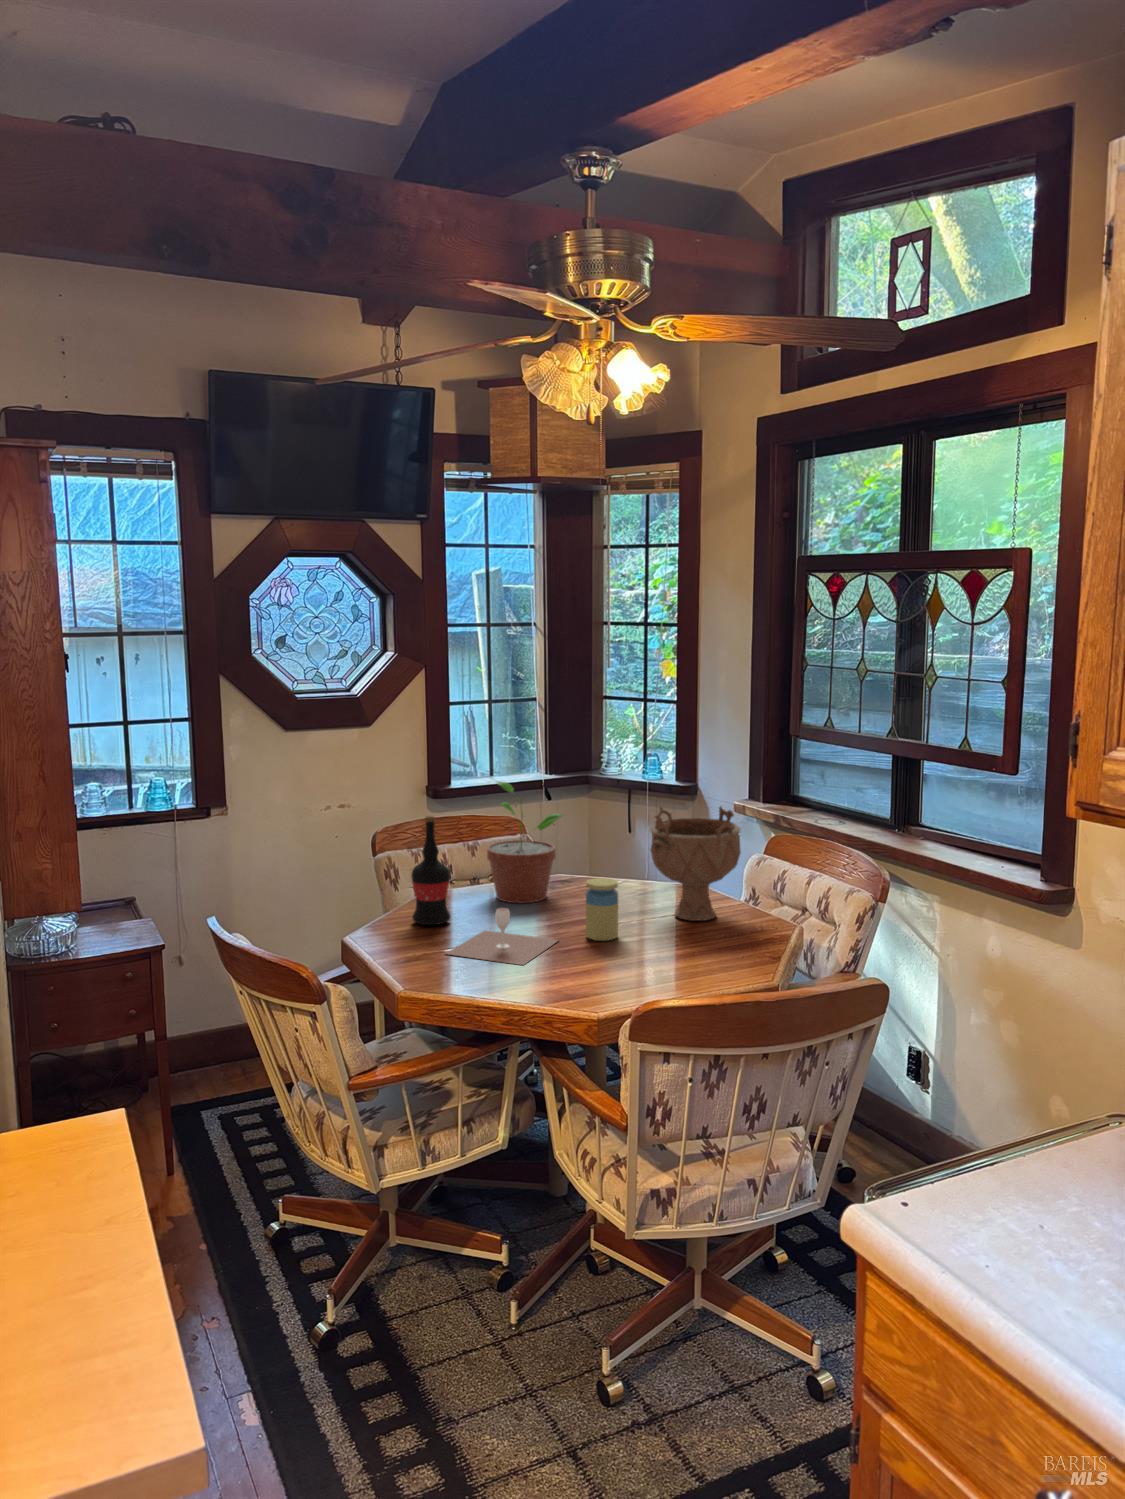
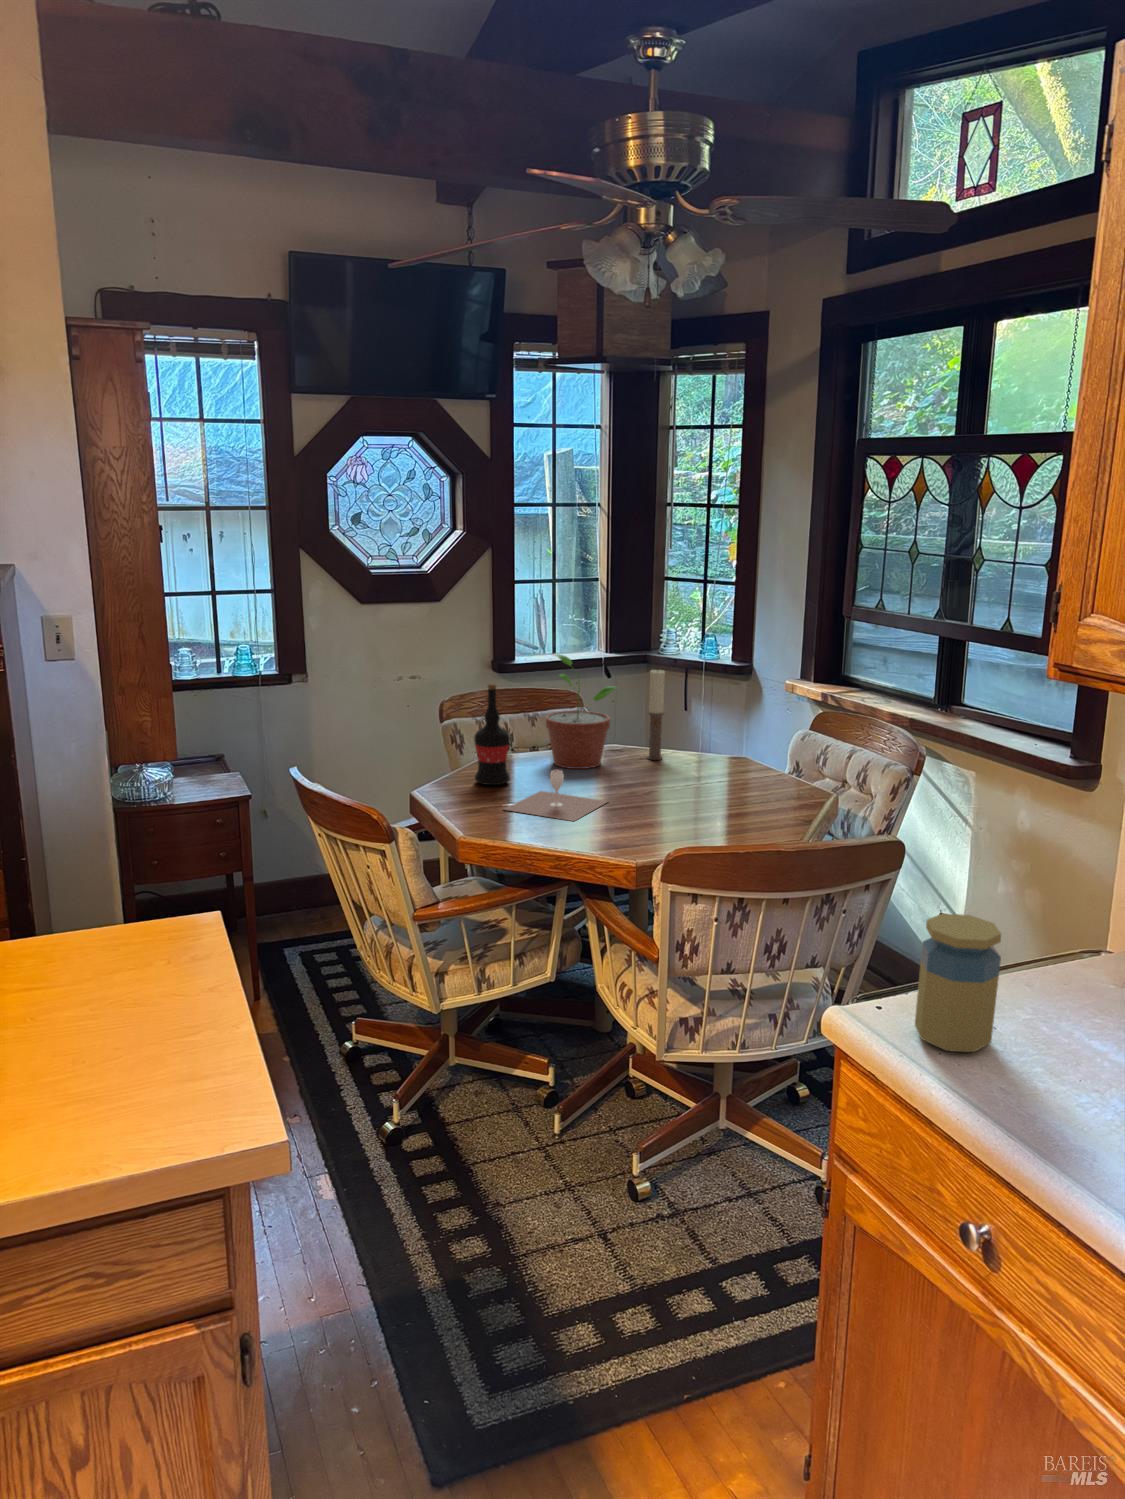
candle: none [595,793,612,891] -> present [647,670,665,760]
decorative bowl: present [650,807,741,921] -> none [698,681,784,789]
jar: present [586,878,618,941] -> present [915,914,1001,1052]

